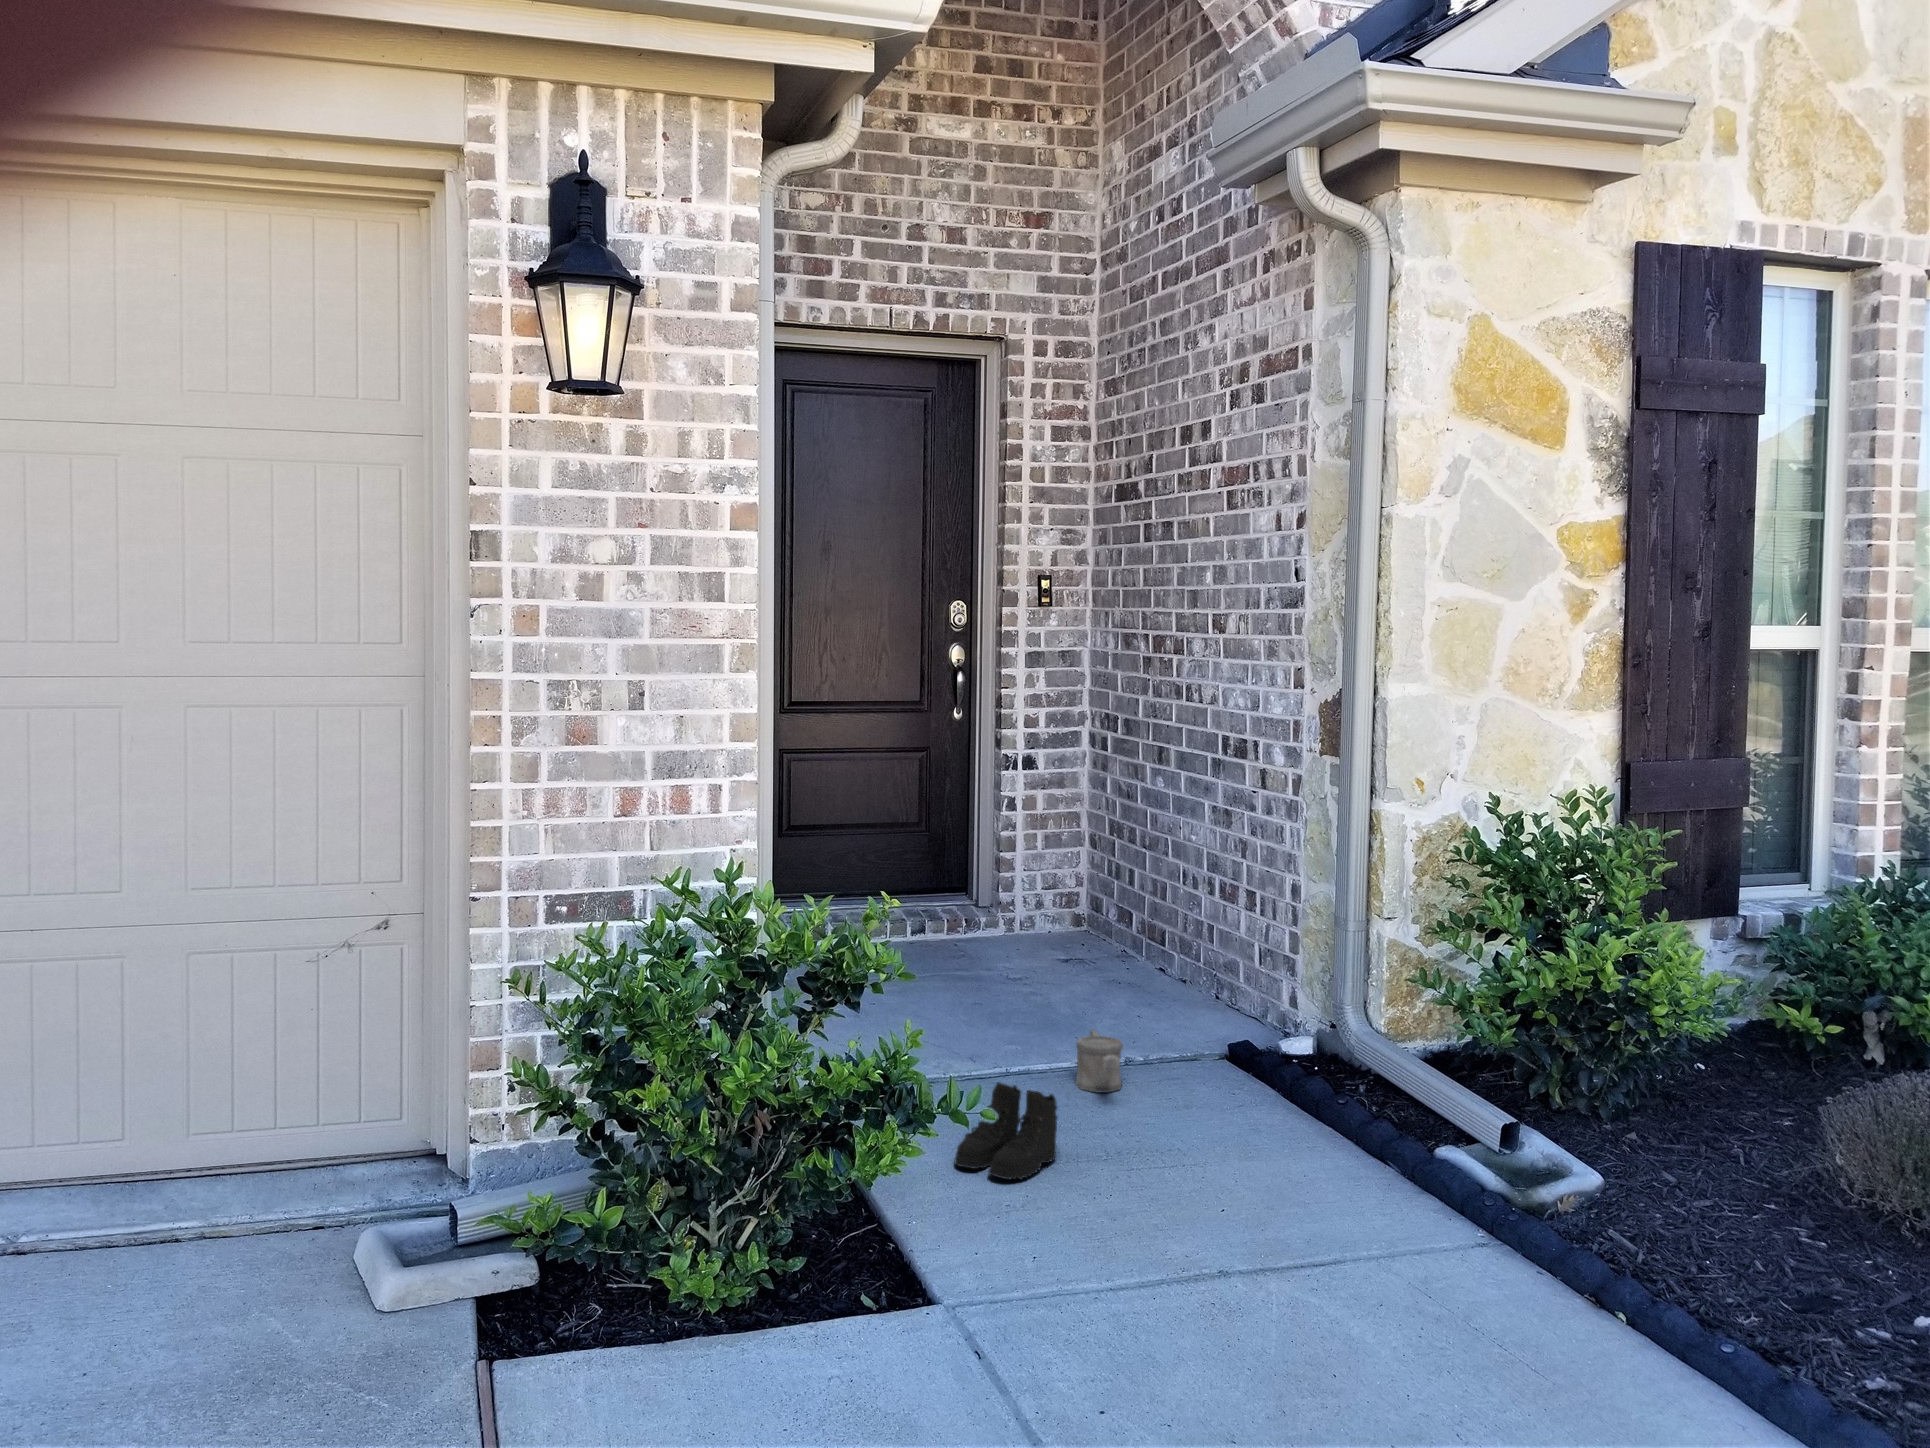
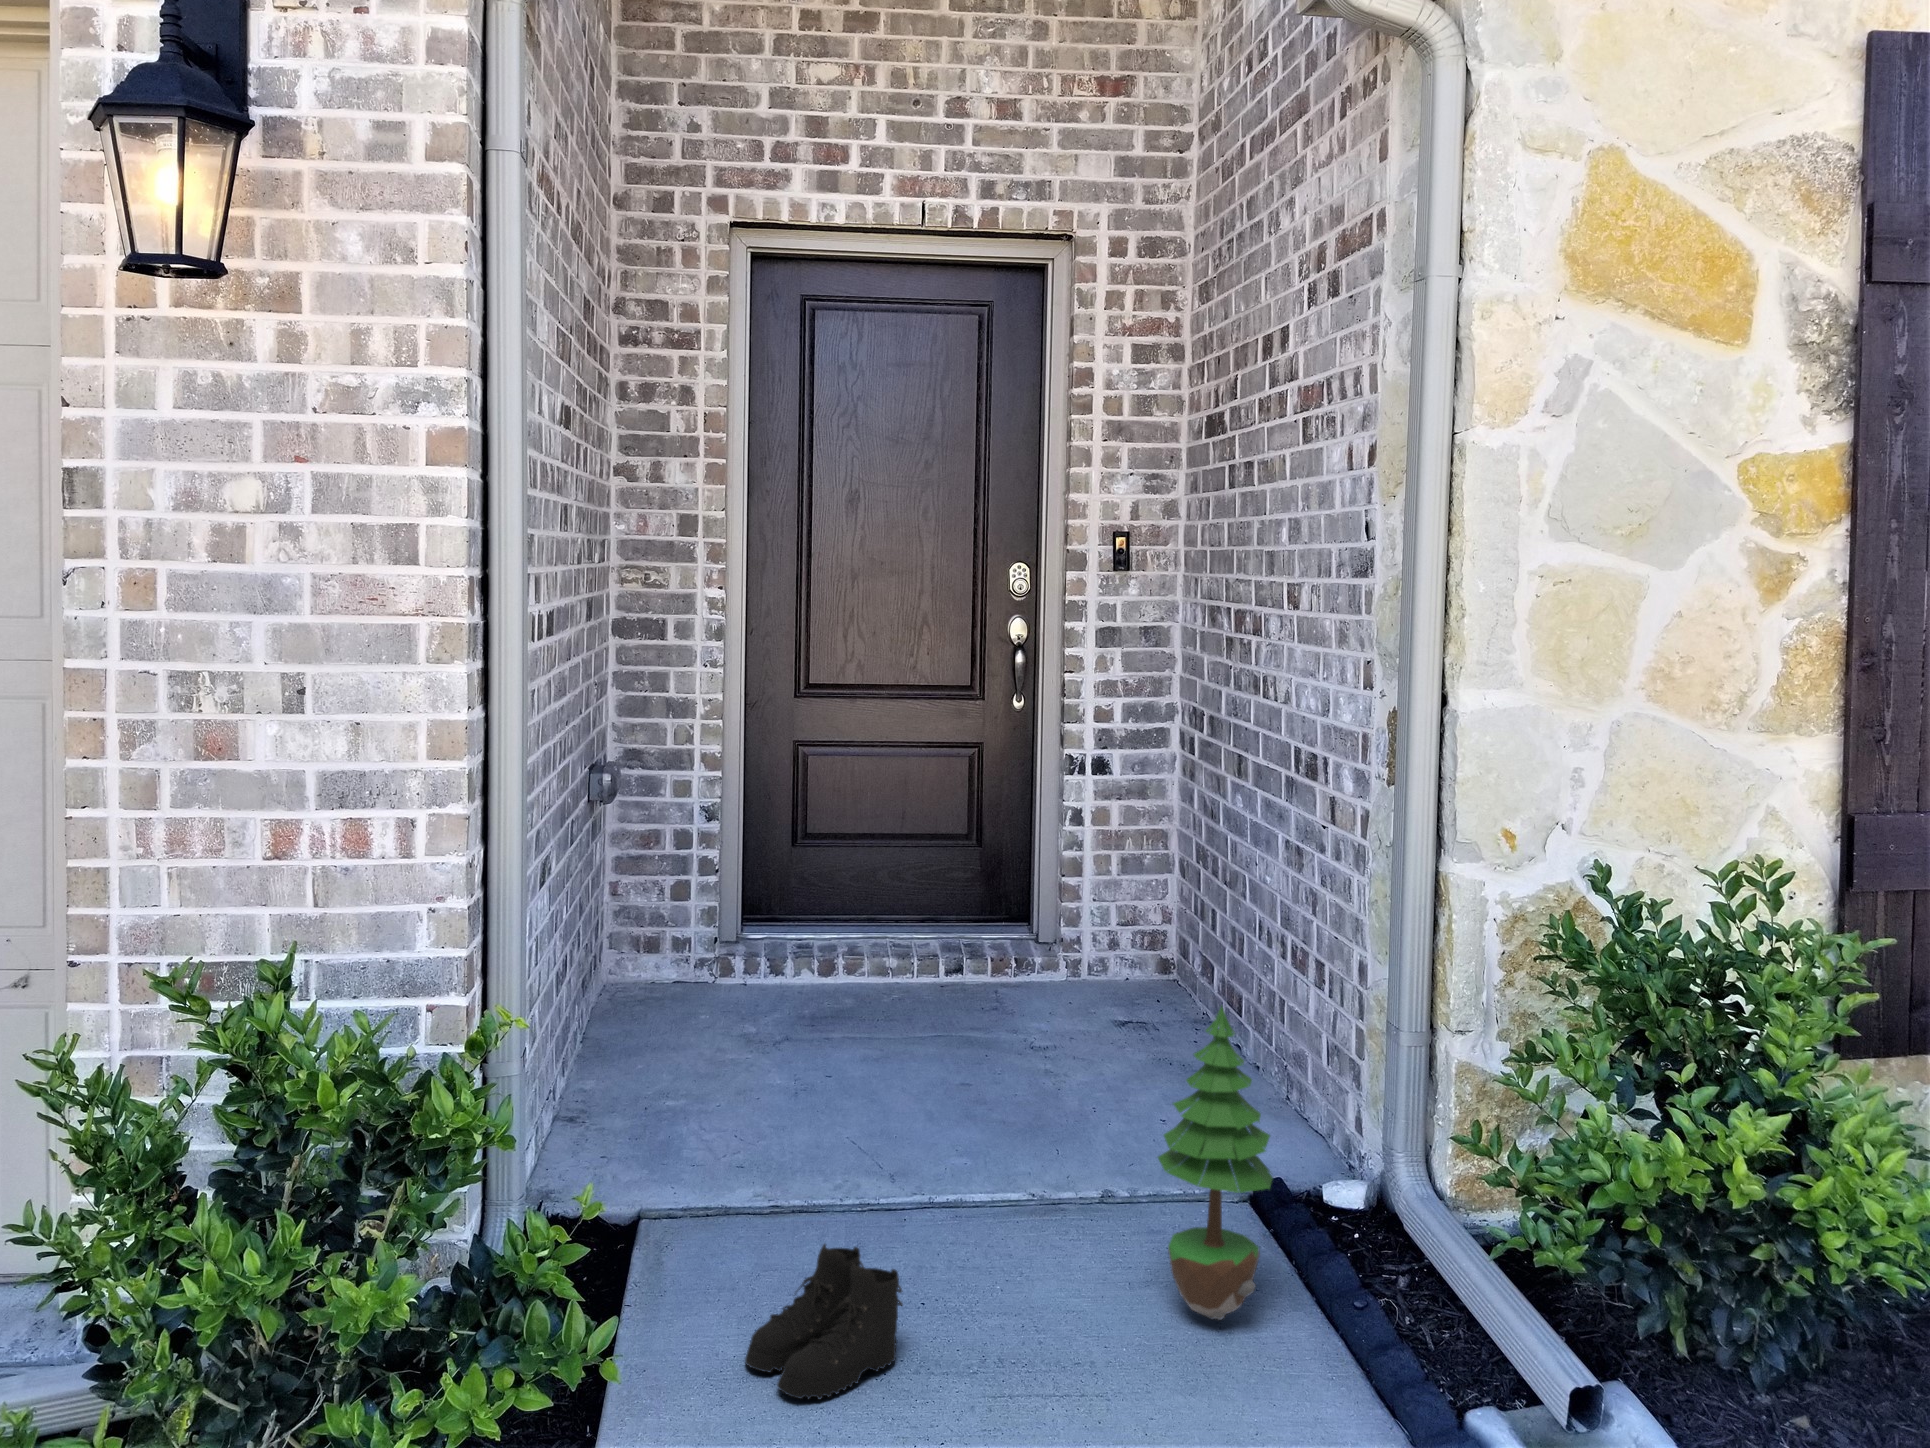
potted tree: none [1205,902,1287,1123] -> present [1158,1007,1273,1320]
watering can: present [1075,1030,1123,1092] -> none [1007,1150,1073,1246]

